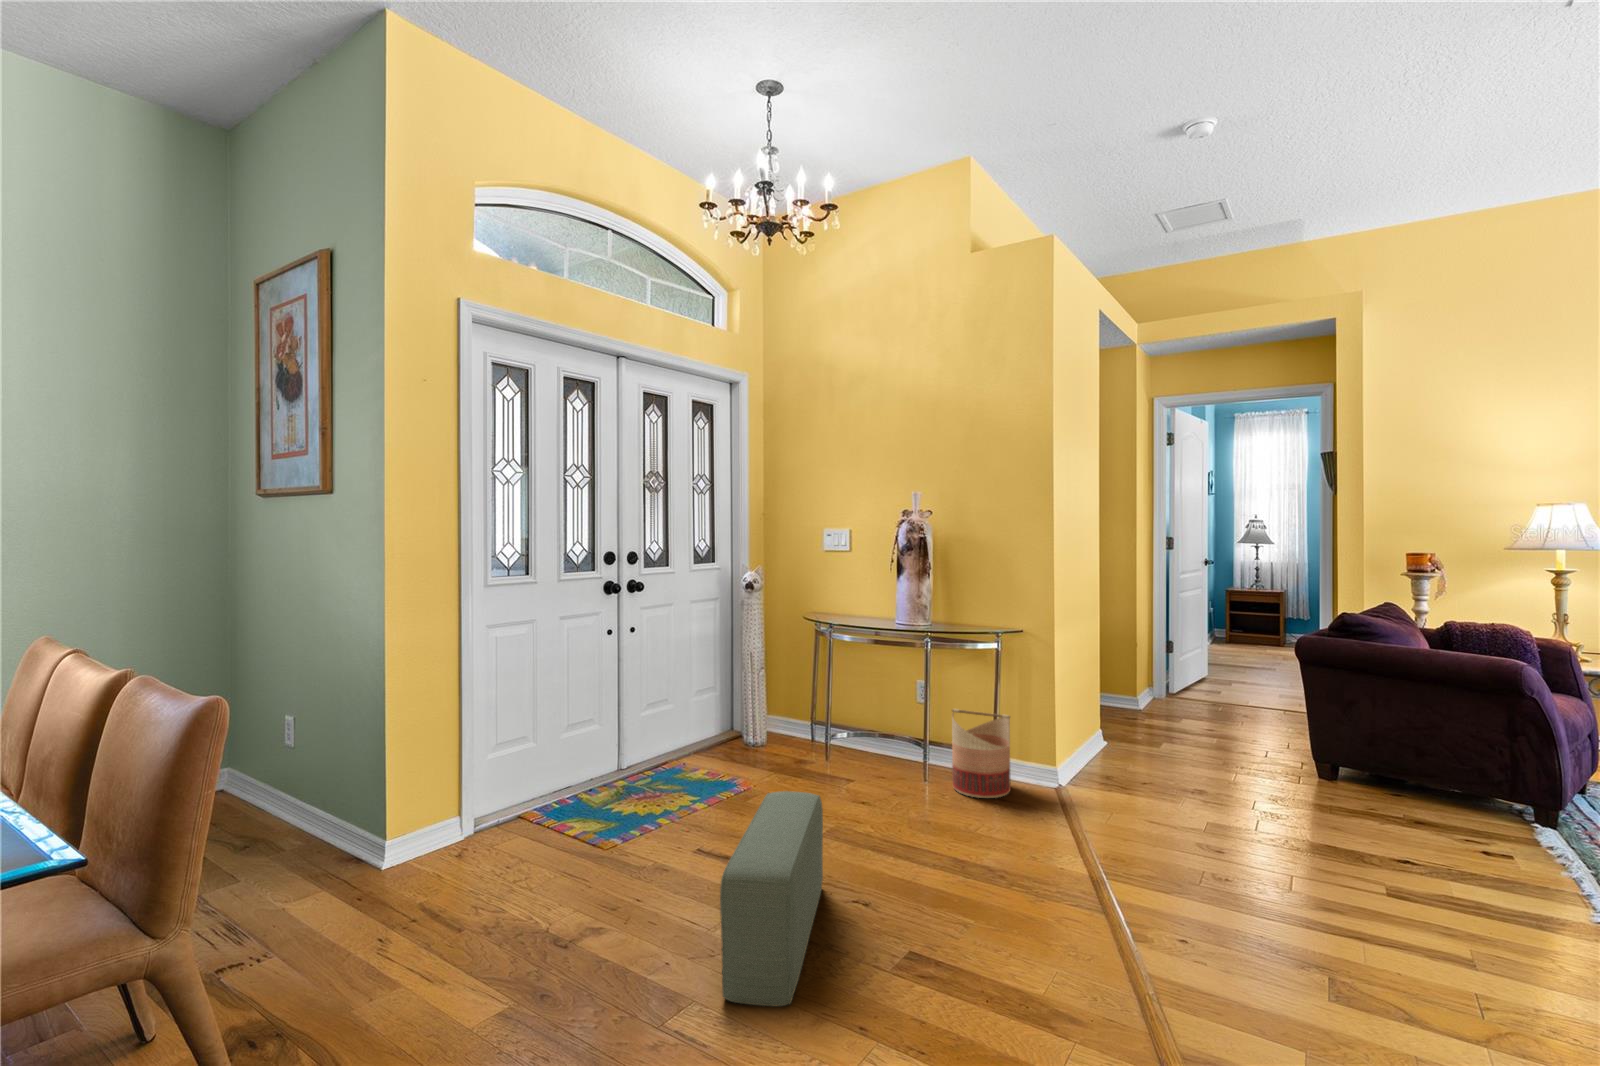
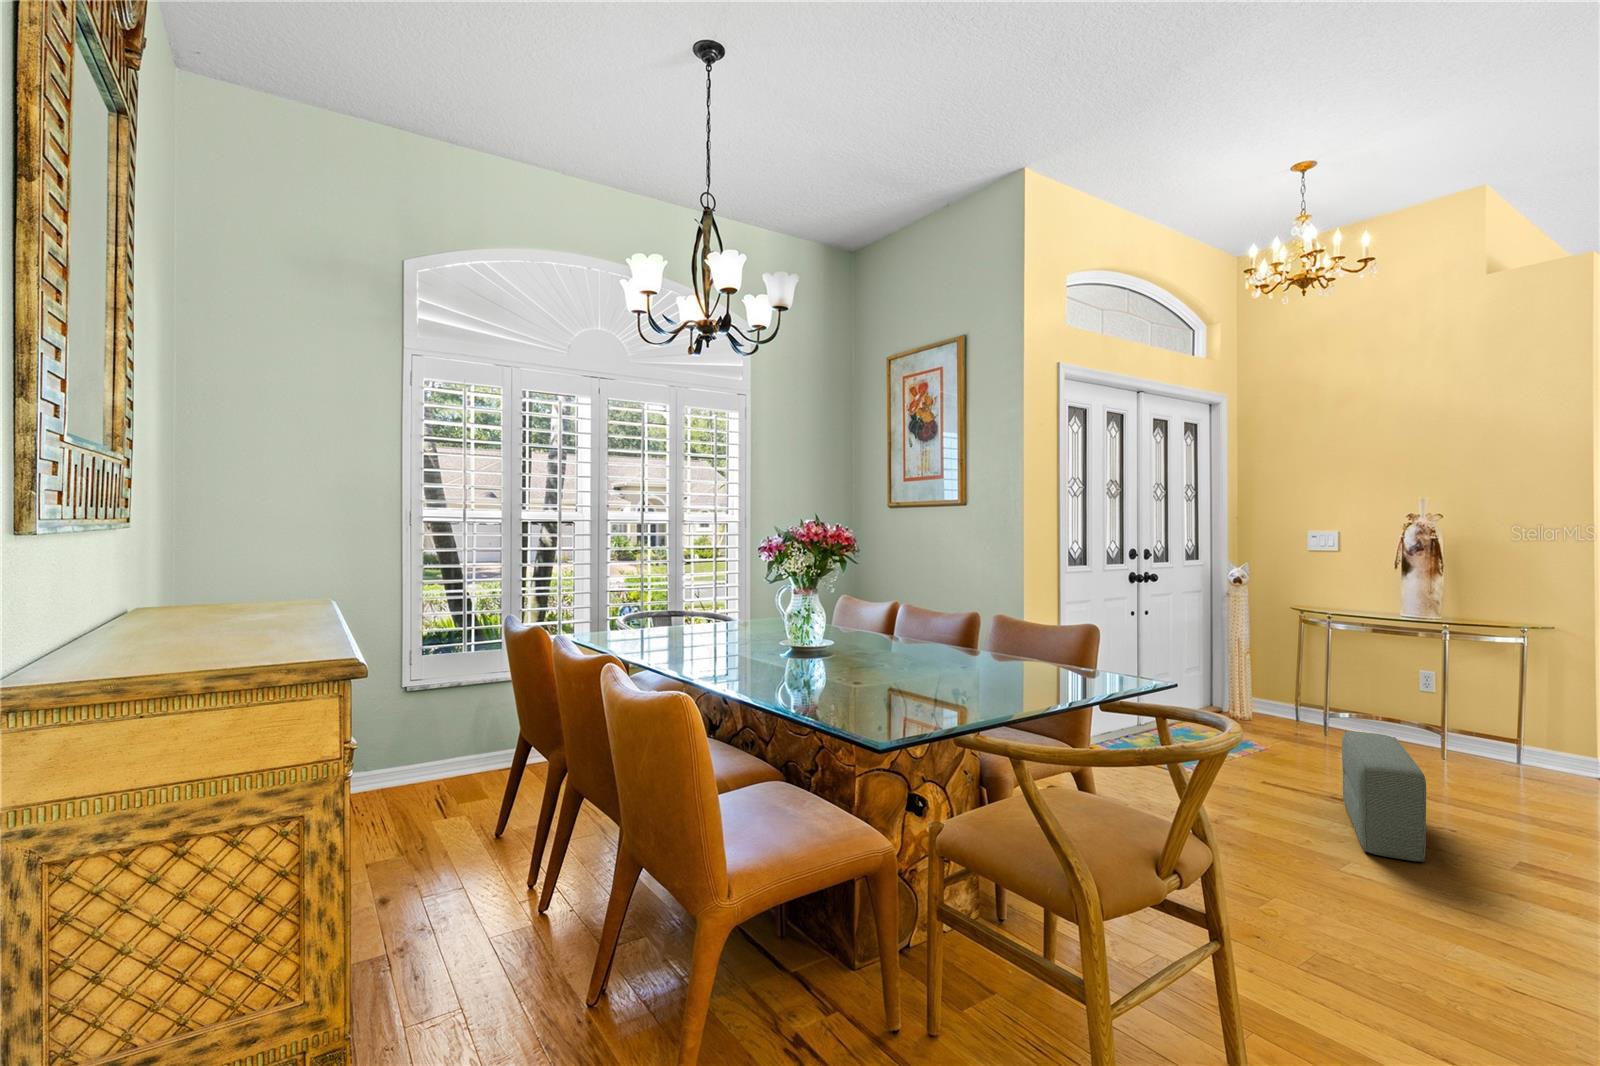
basket: present [952,709,1011,798] -> none [1475,695,1547,776]

